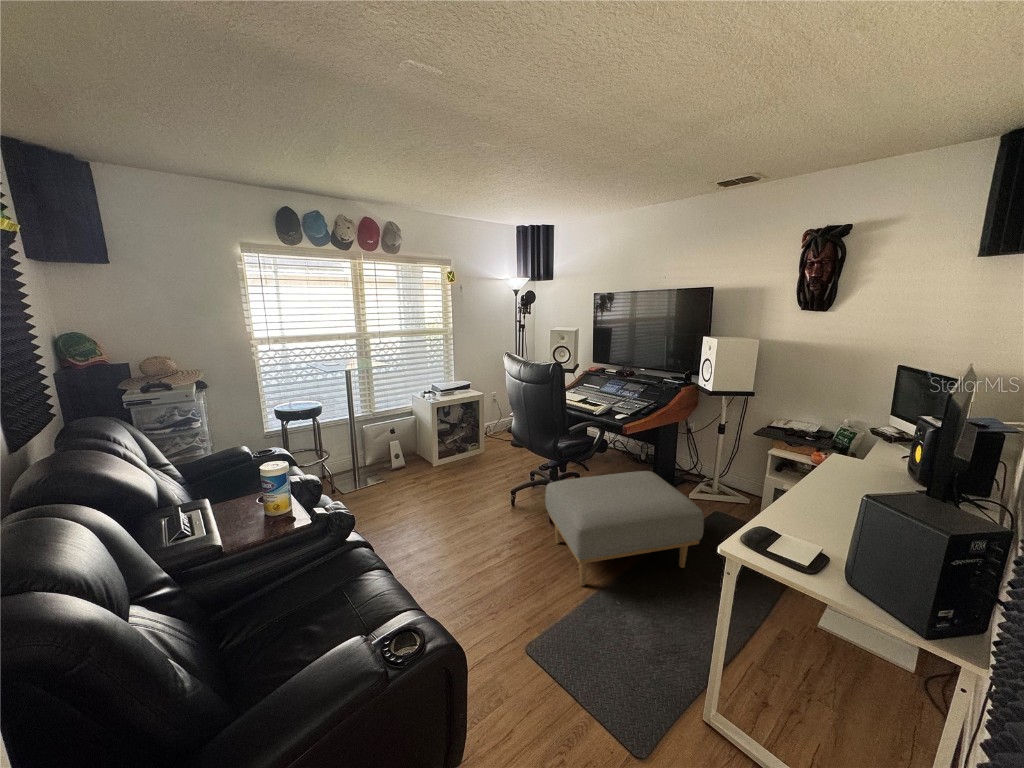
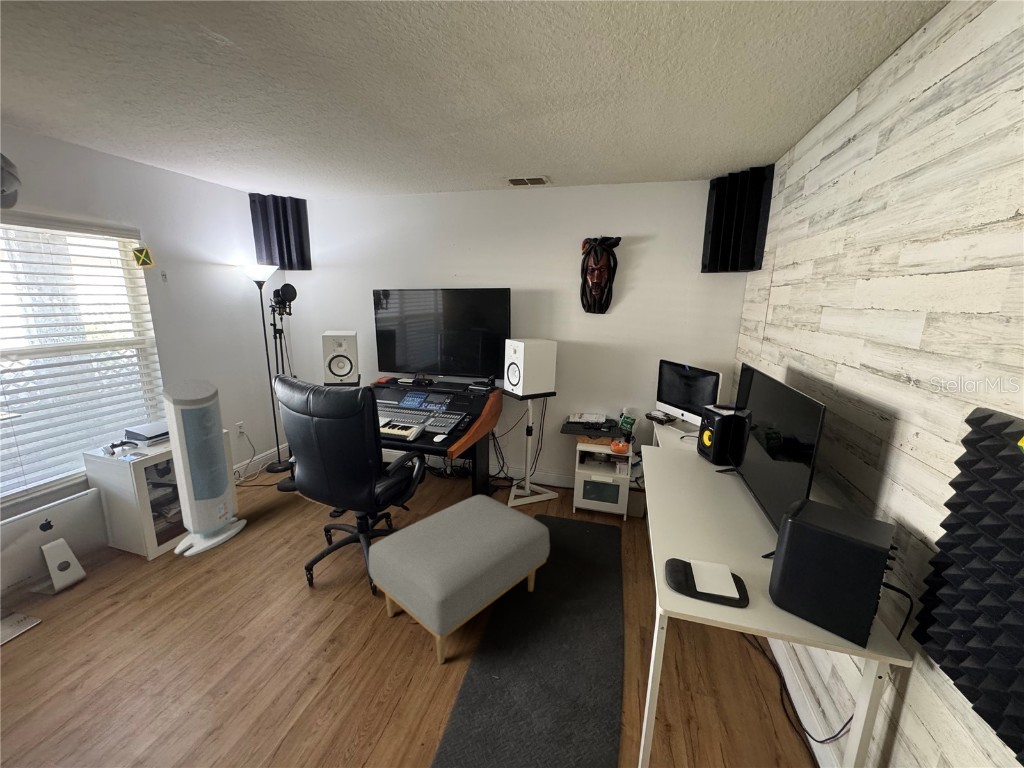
air purifier: none [446,355,488,470] -> present [162,379,247,557]

